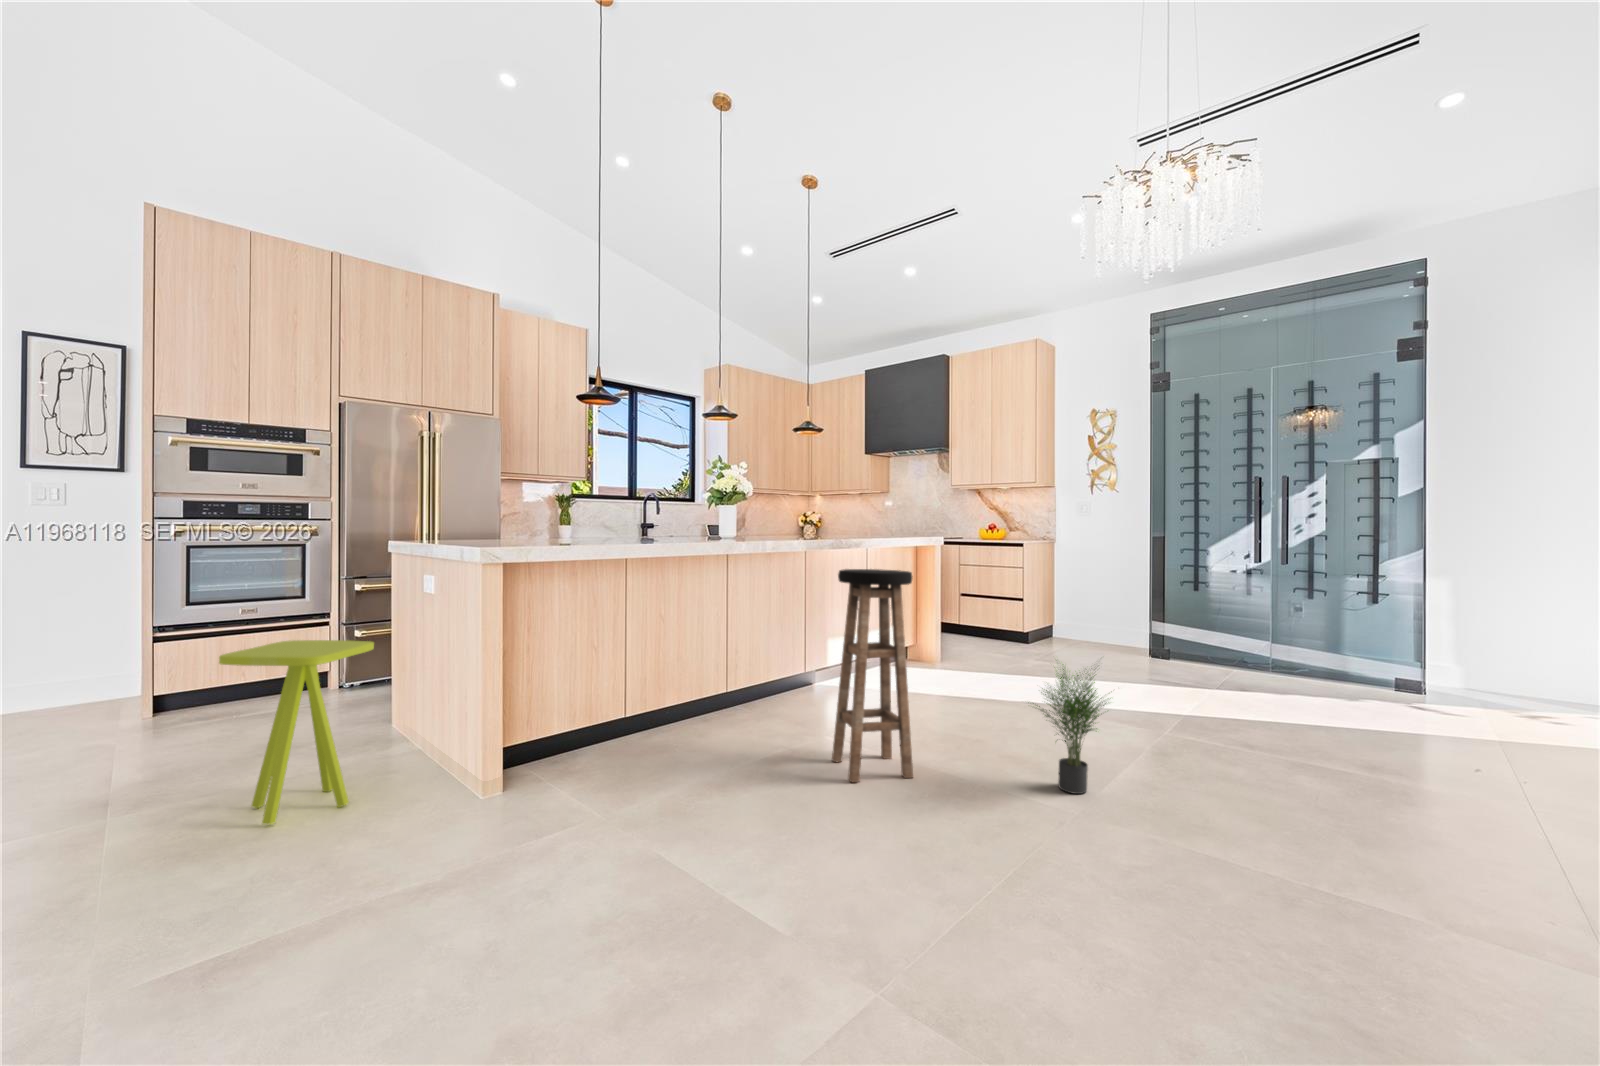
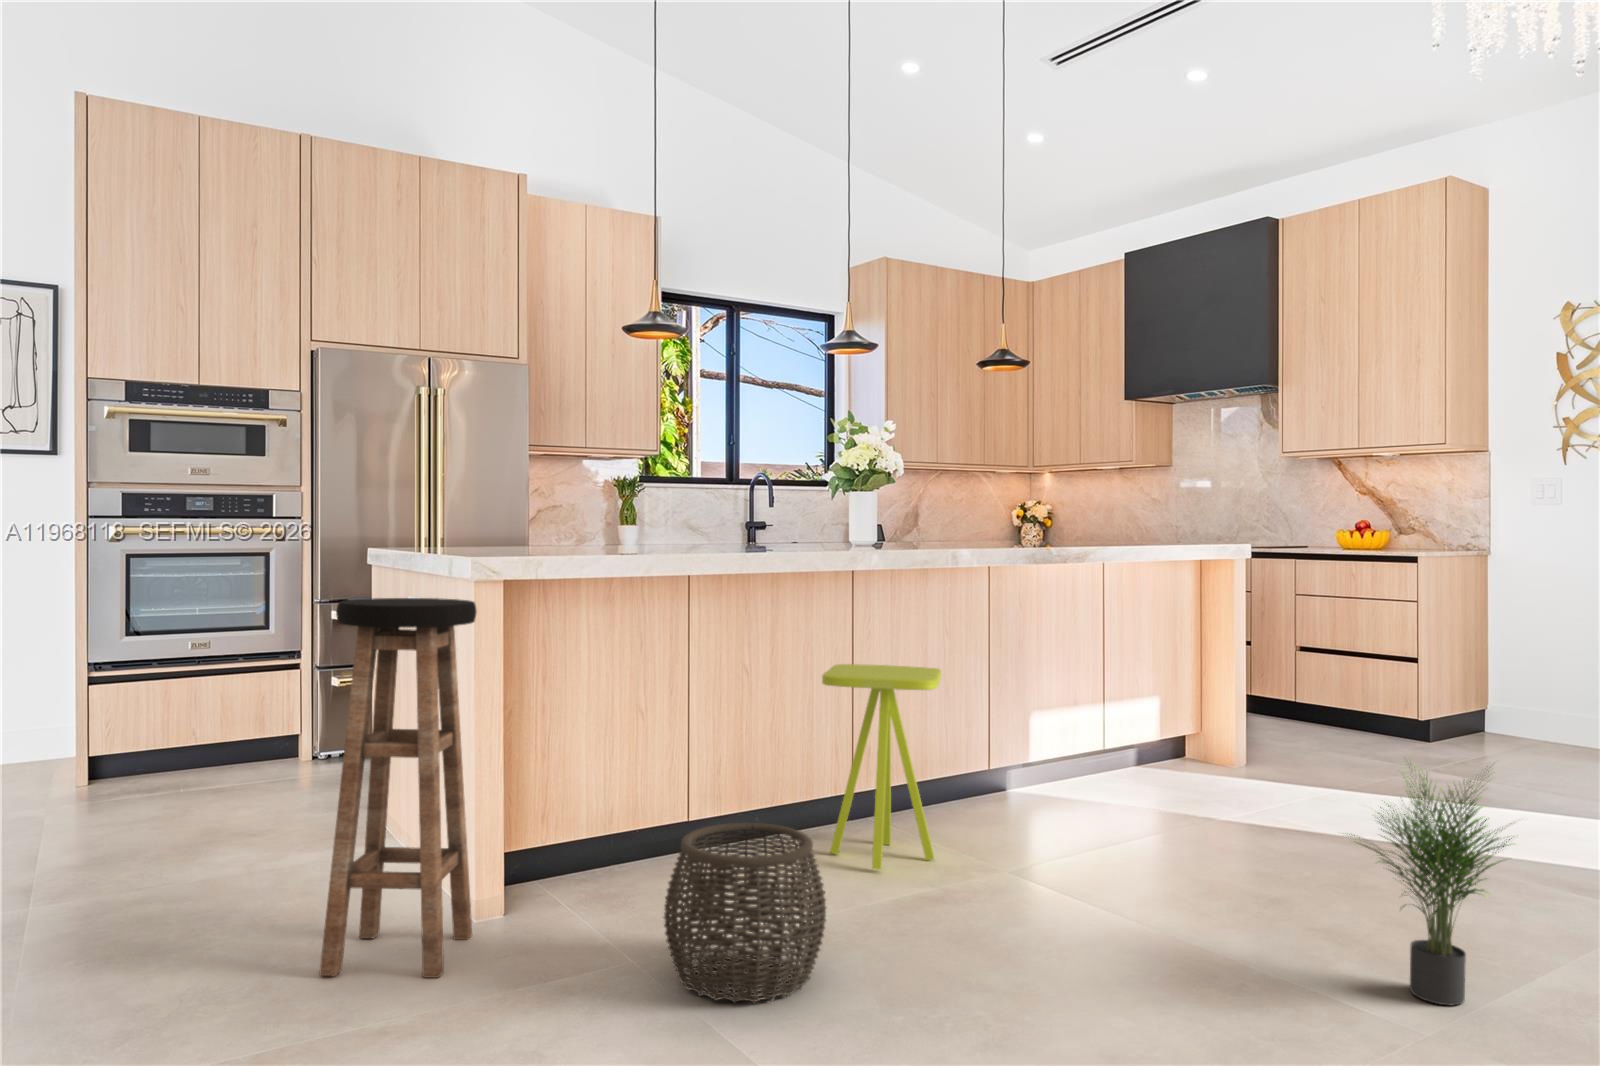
bar stool: present [832,569,913,782] -> present [319,598,477,978]
side table: present [219,640,374,824] -> present [822,664,941,869]
woven basket: none [626,716,732,835] -> present [664,823,826,1004]

